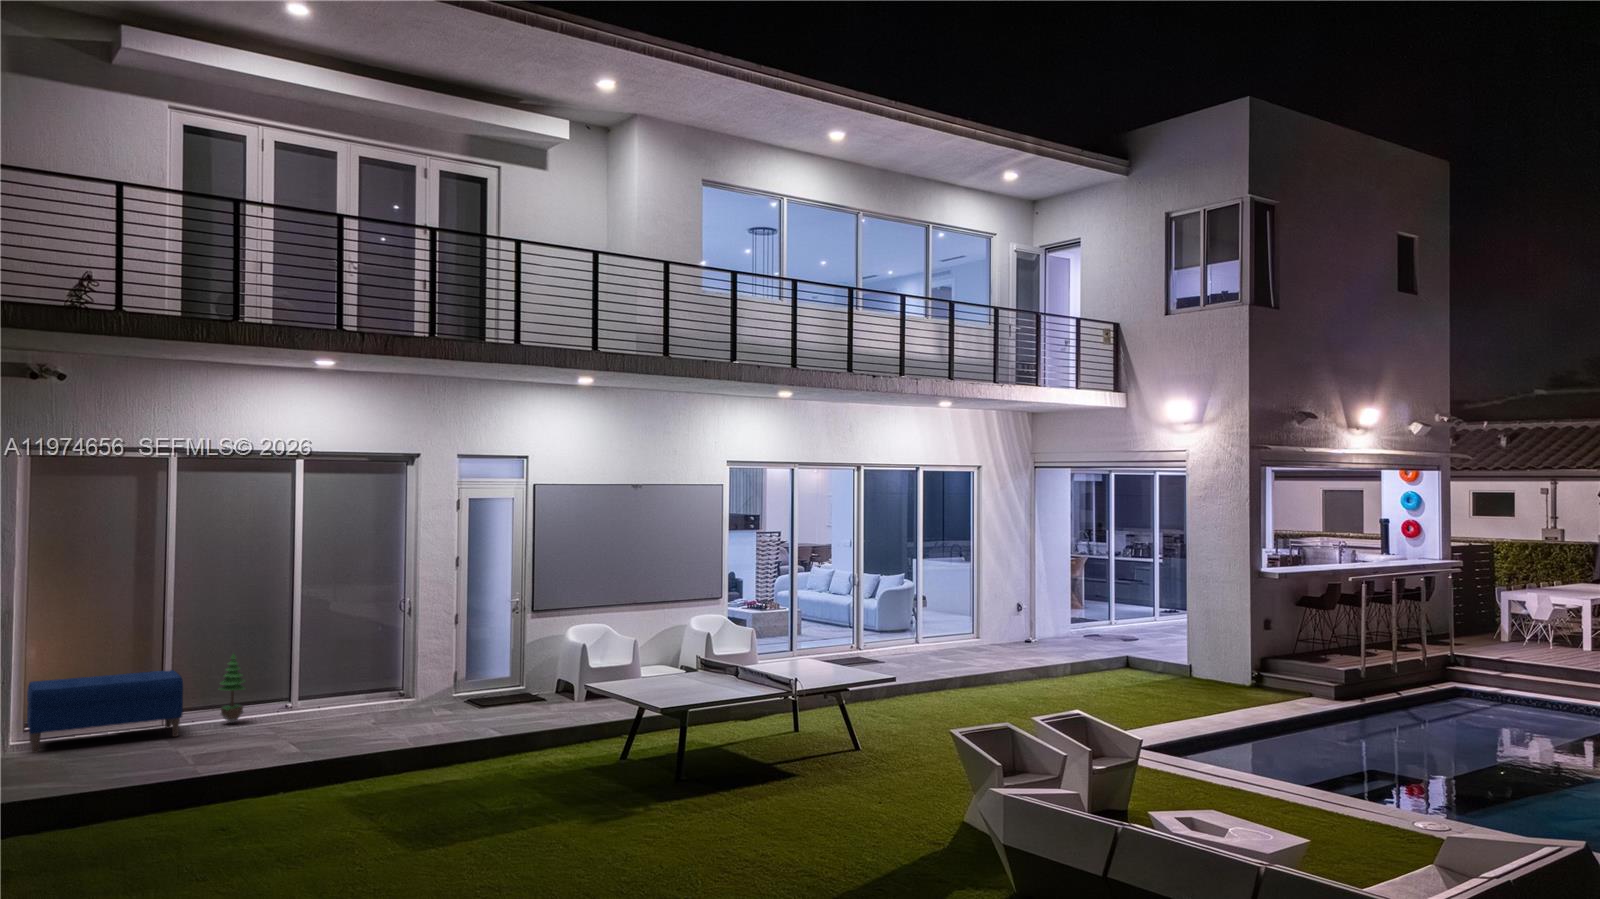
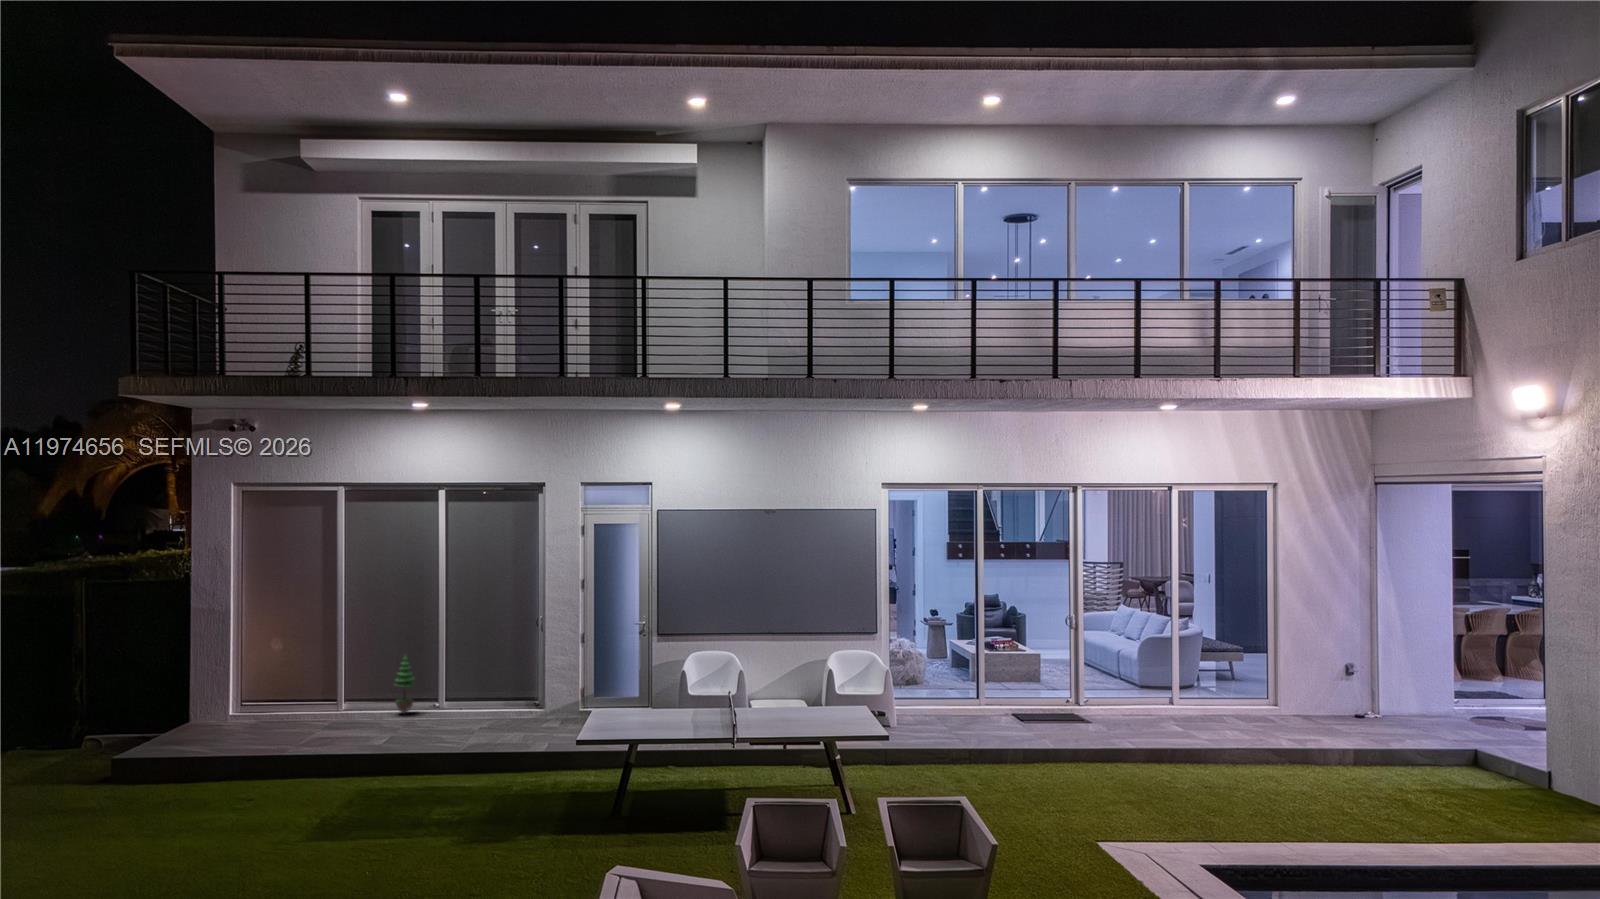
bench: present [27,670,183,753] -> none [243,664,368,721]

